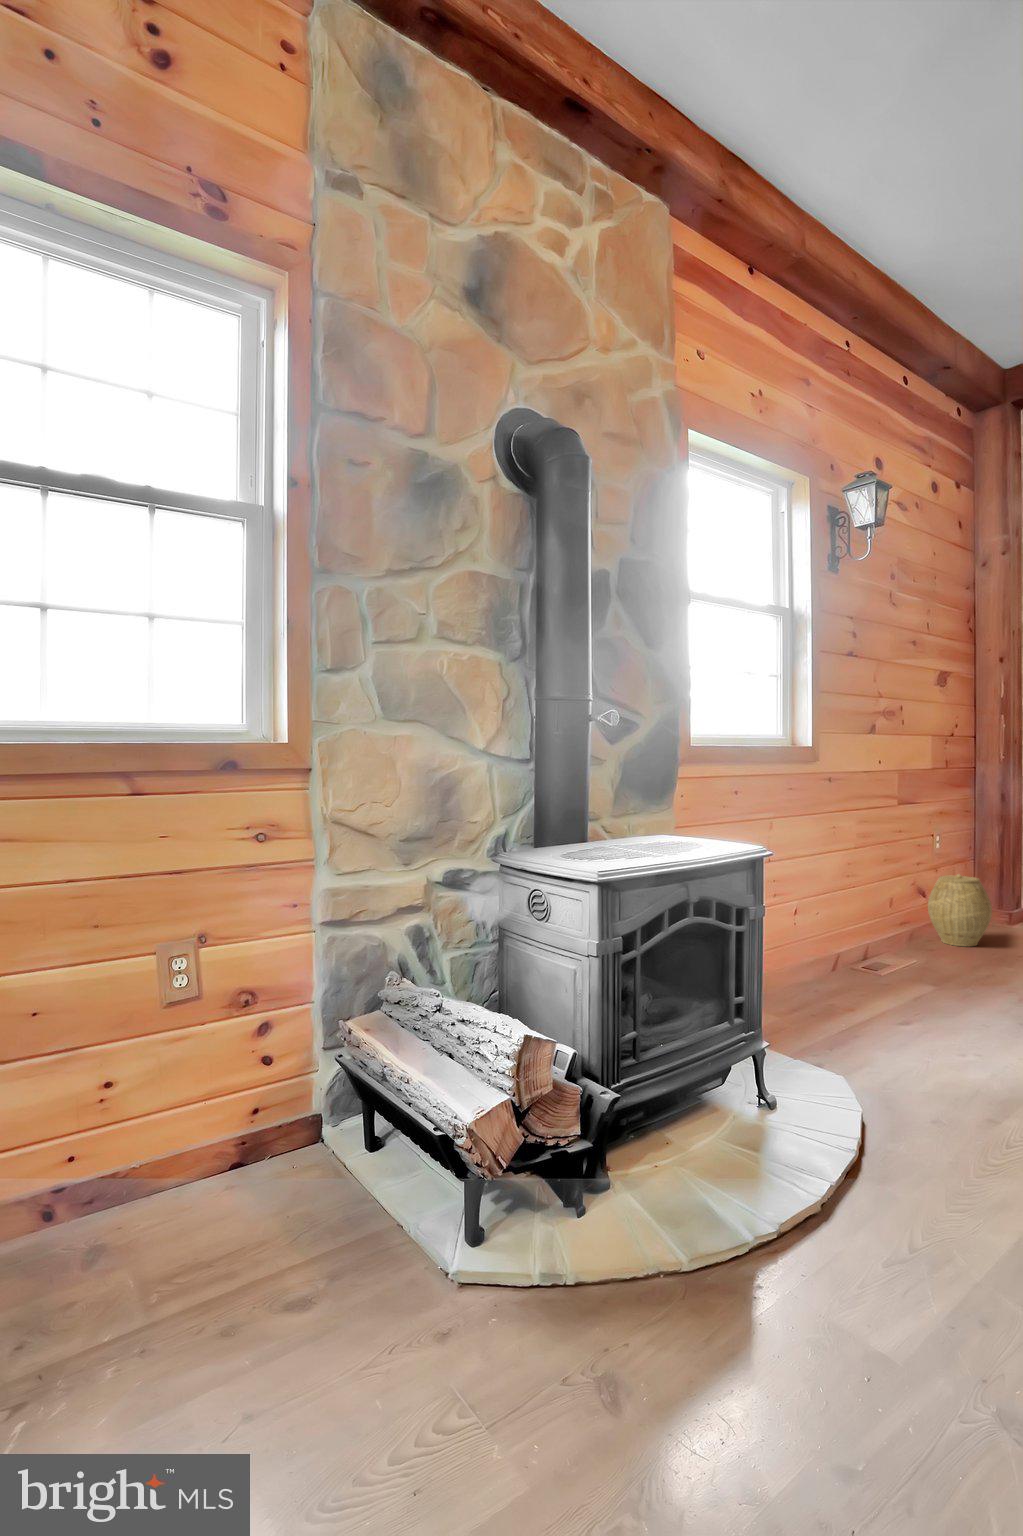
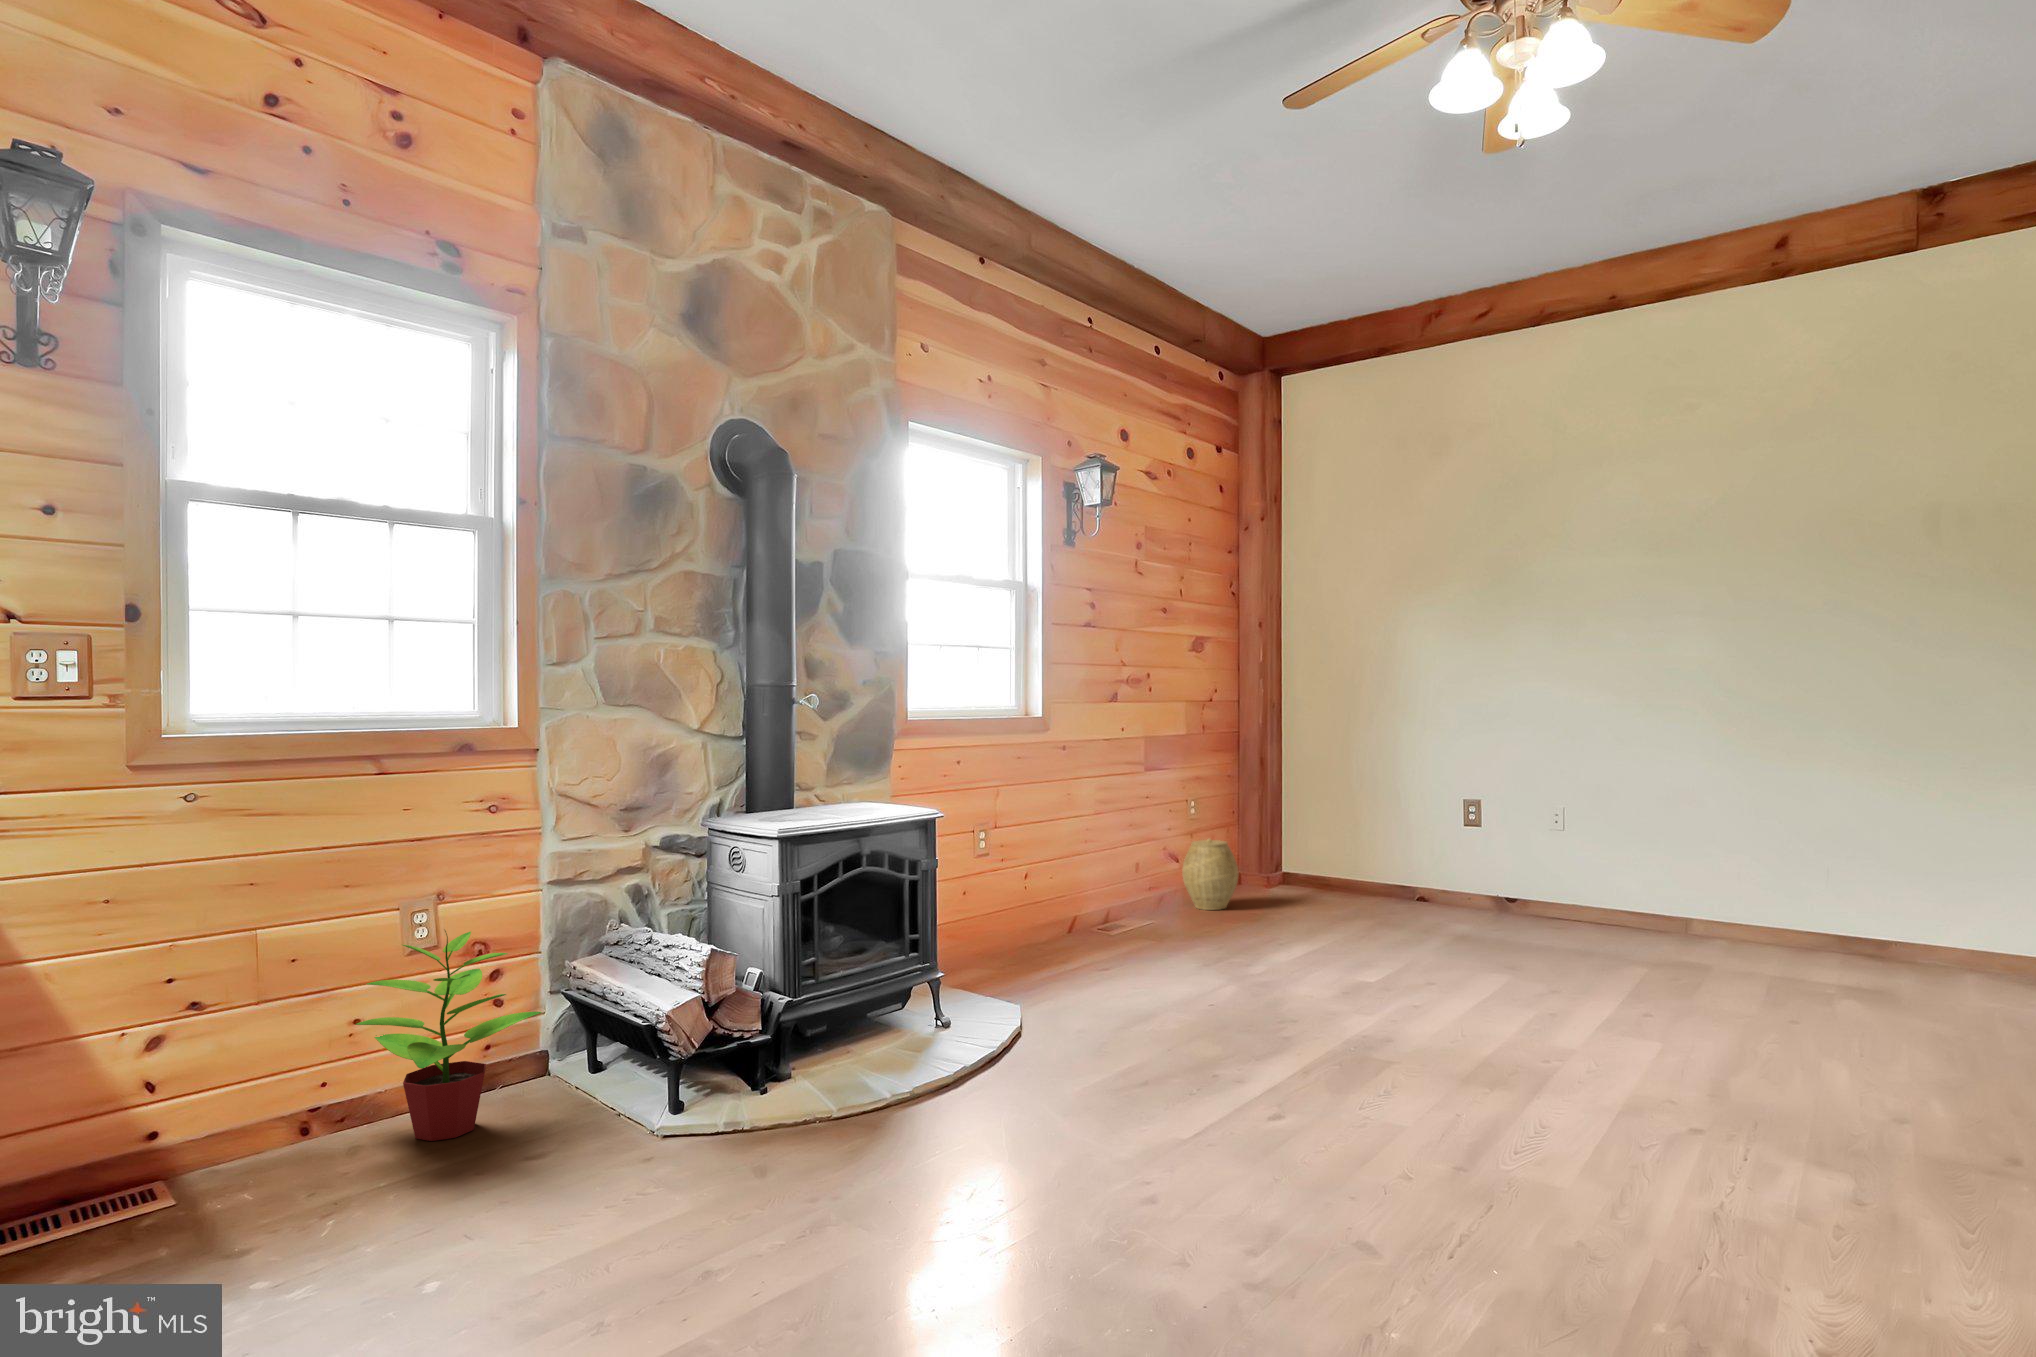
potted plant: none [86,991,314,1264] -> present [355,931,541,1141]

